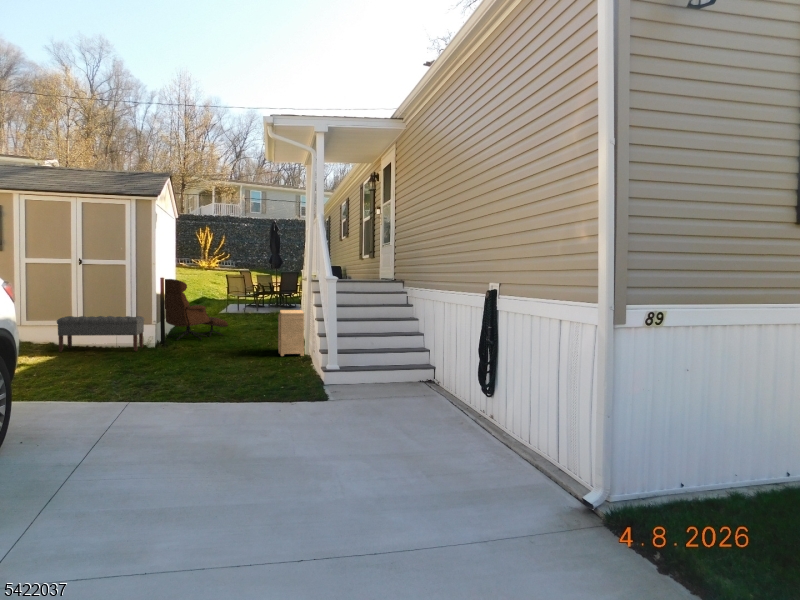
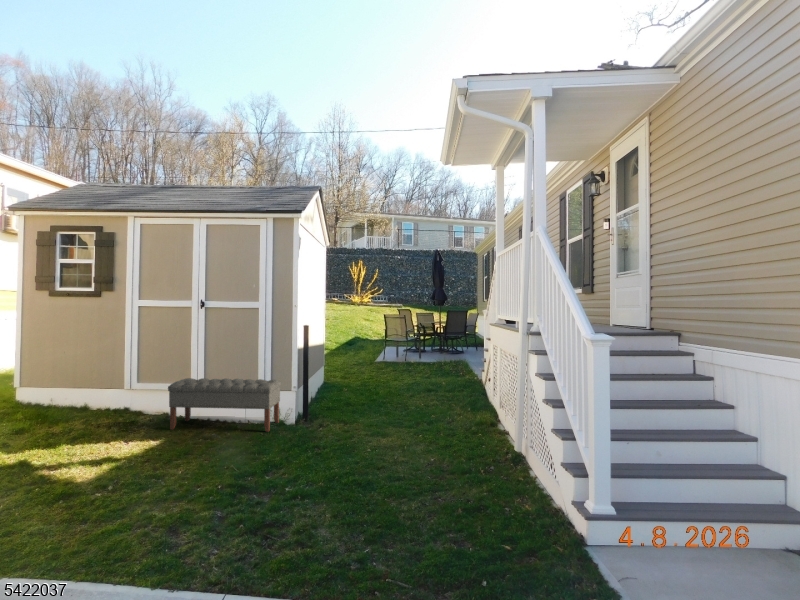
lounge chair: present [165,279,228,340] -> none [303,326,389,409]
side table: present [277,310,304,356] -> none [466,376,513,454]

